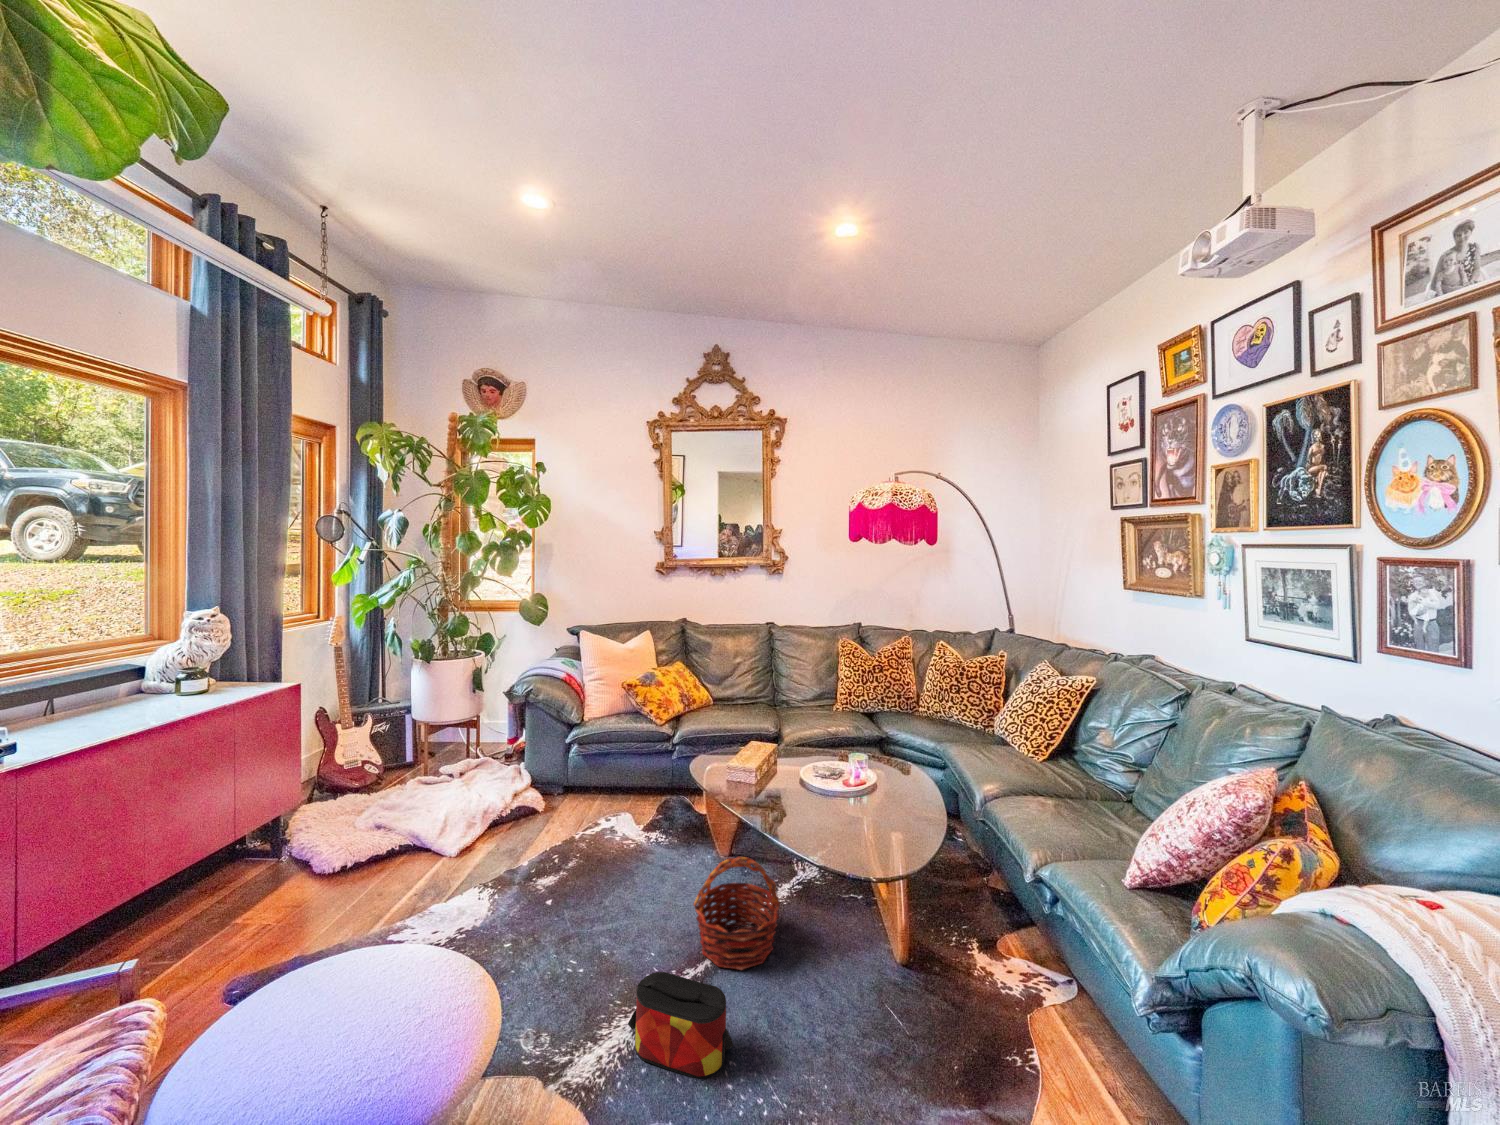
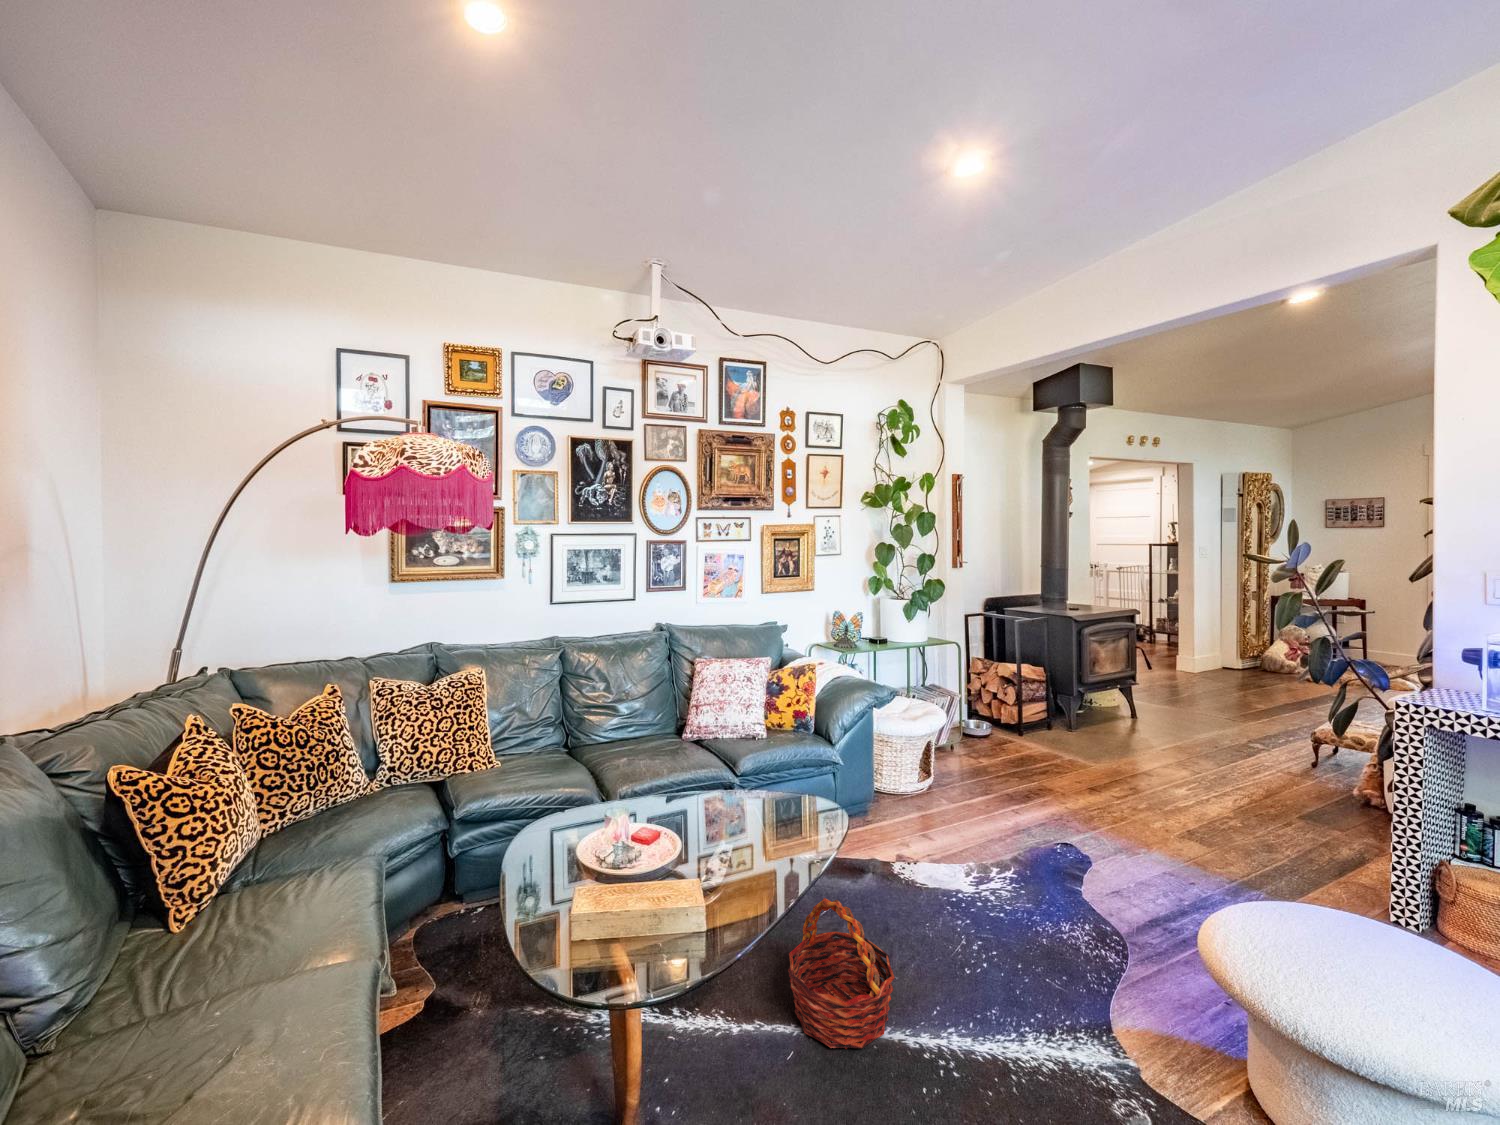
bag: present [628,972,733,1079] -> none [959,915,1036,1040]

